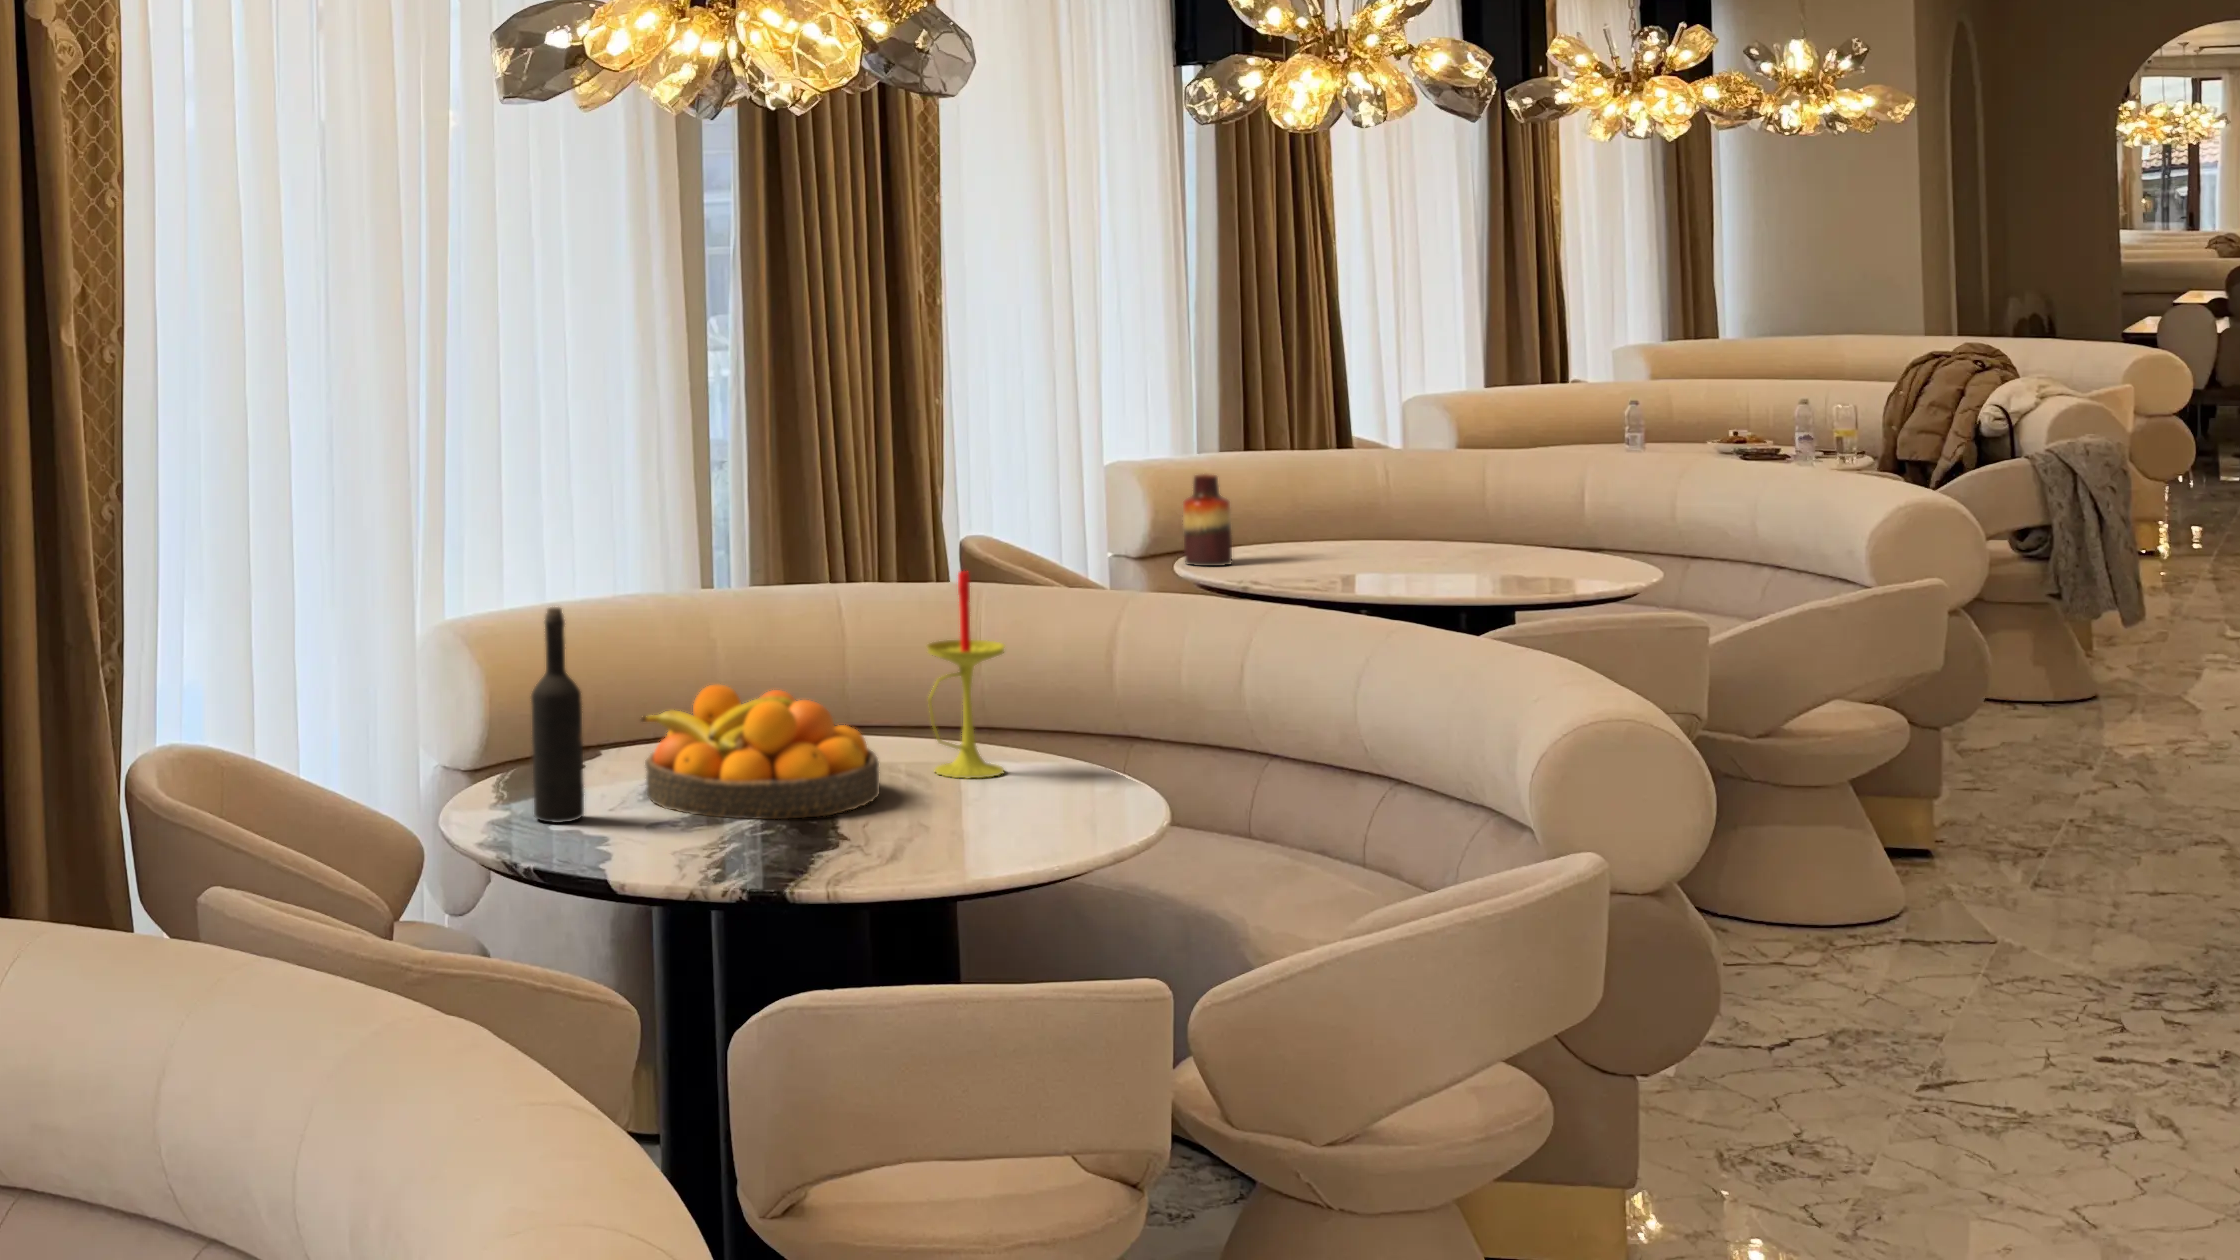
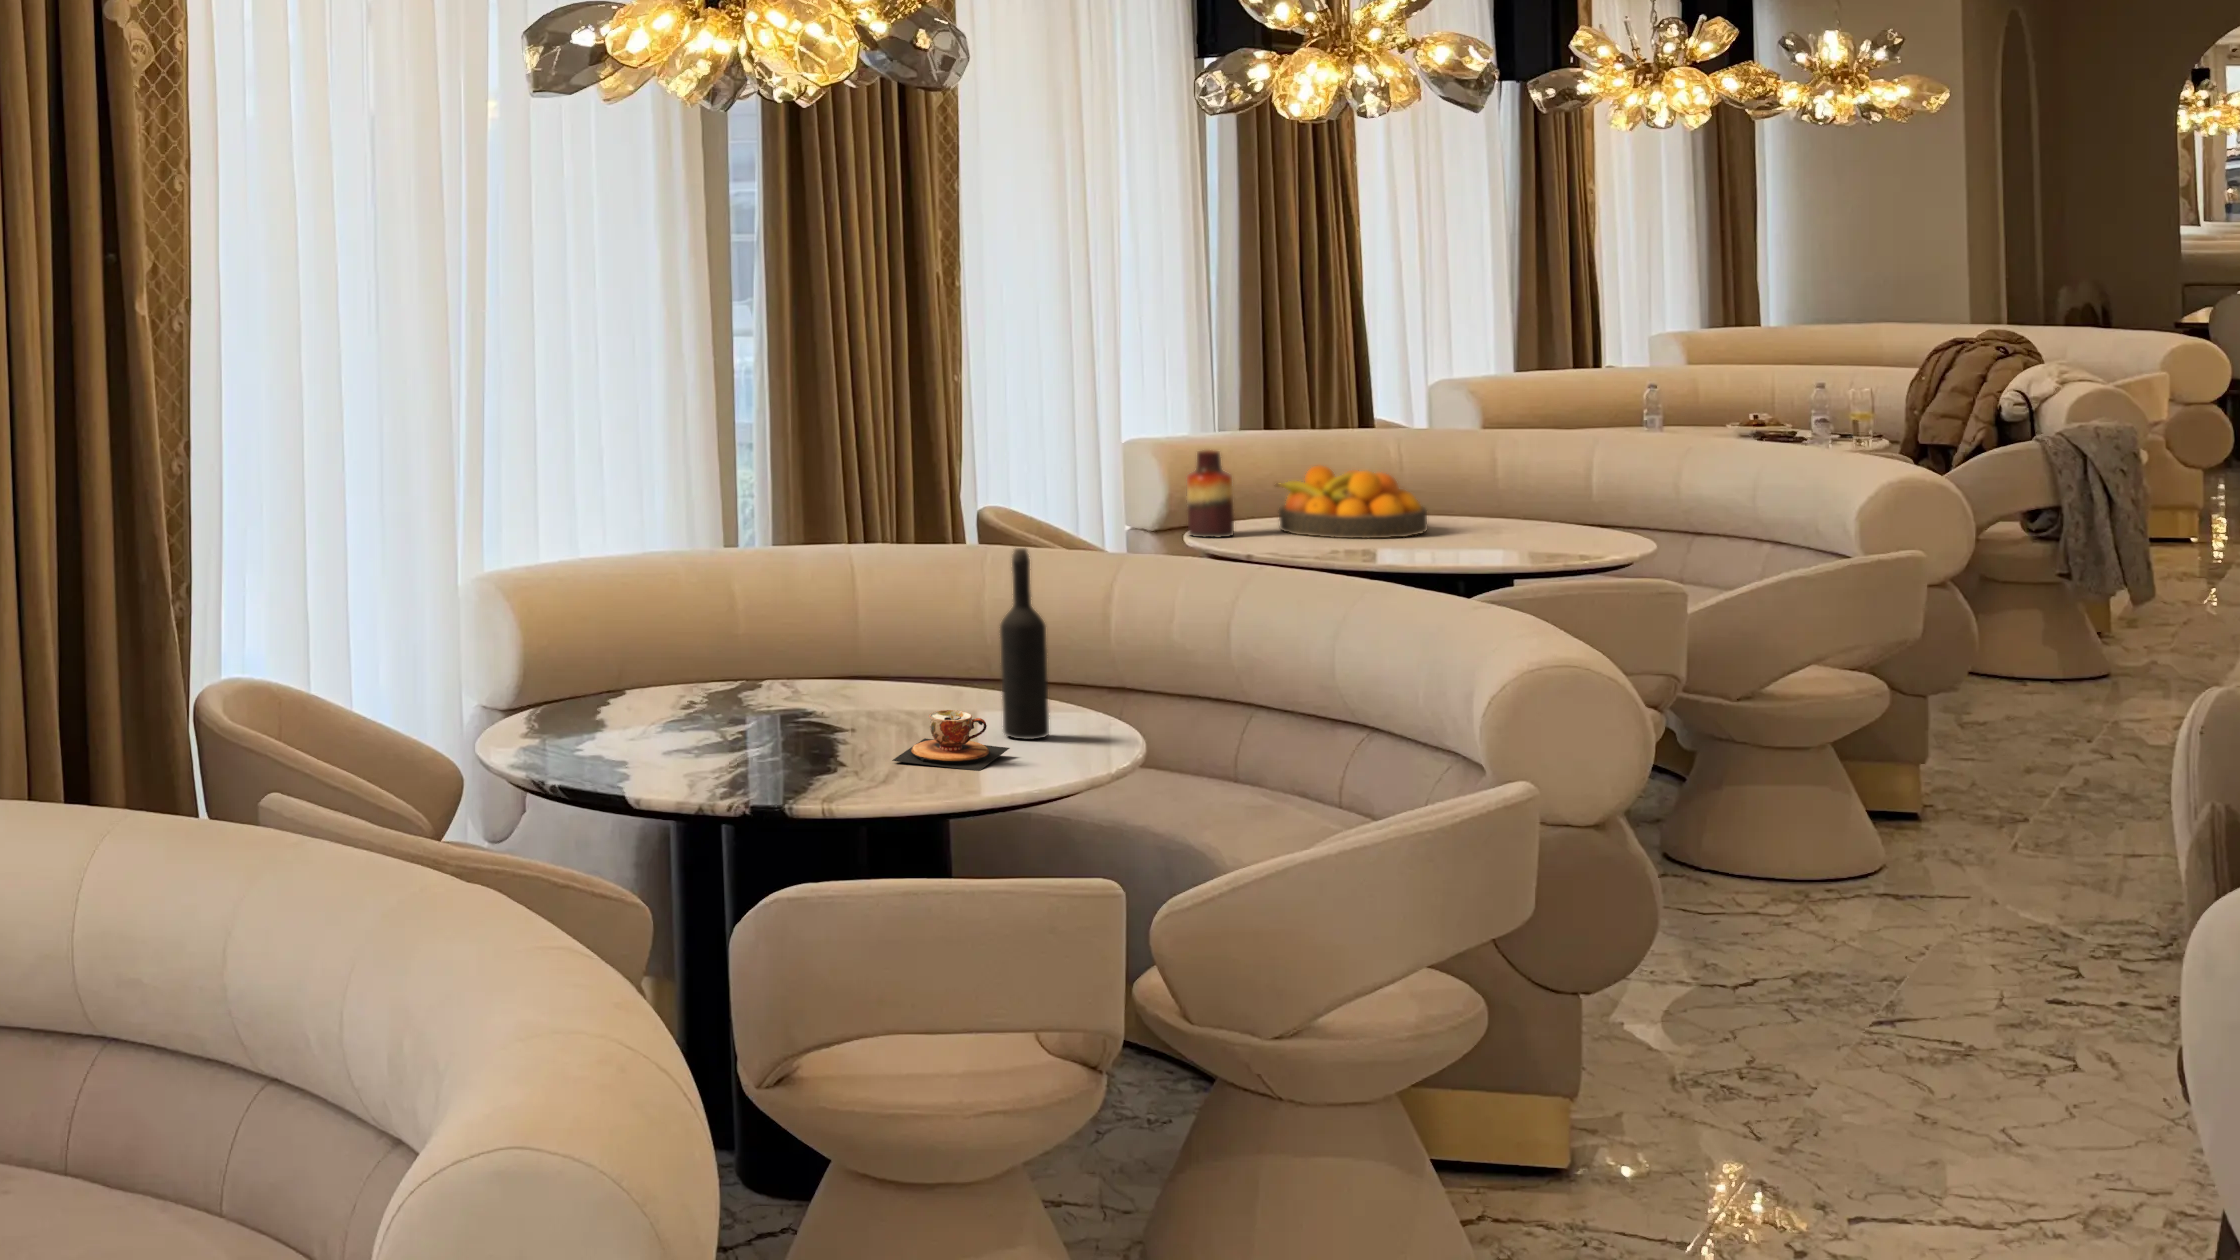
candle: present [927,571,1005,779] -> none [925,522,998,715]
wine bottle: present [531,607,584,823] -> present [1000,548,1049,739]
fruit bowl: present [641,684,880,819] -> present [1276,466,1427,538]
teacup: none [896,782,1026,852] -> present [892,710,1010,771]

